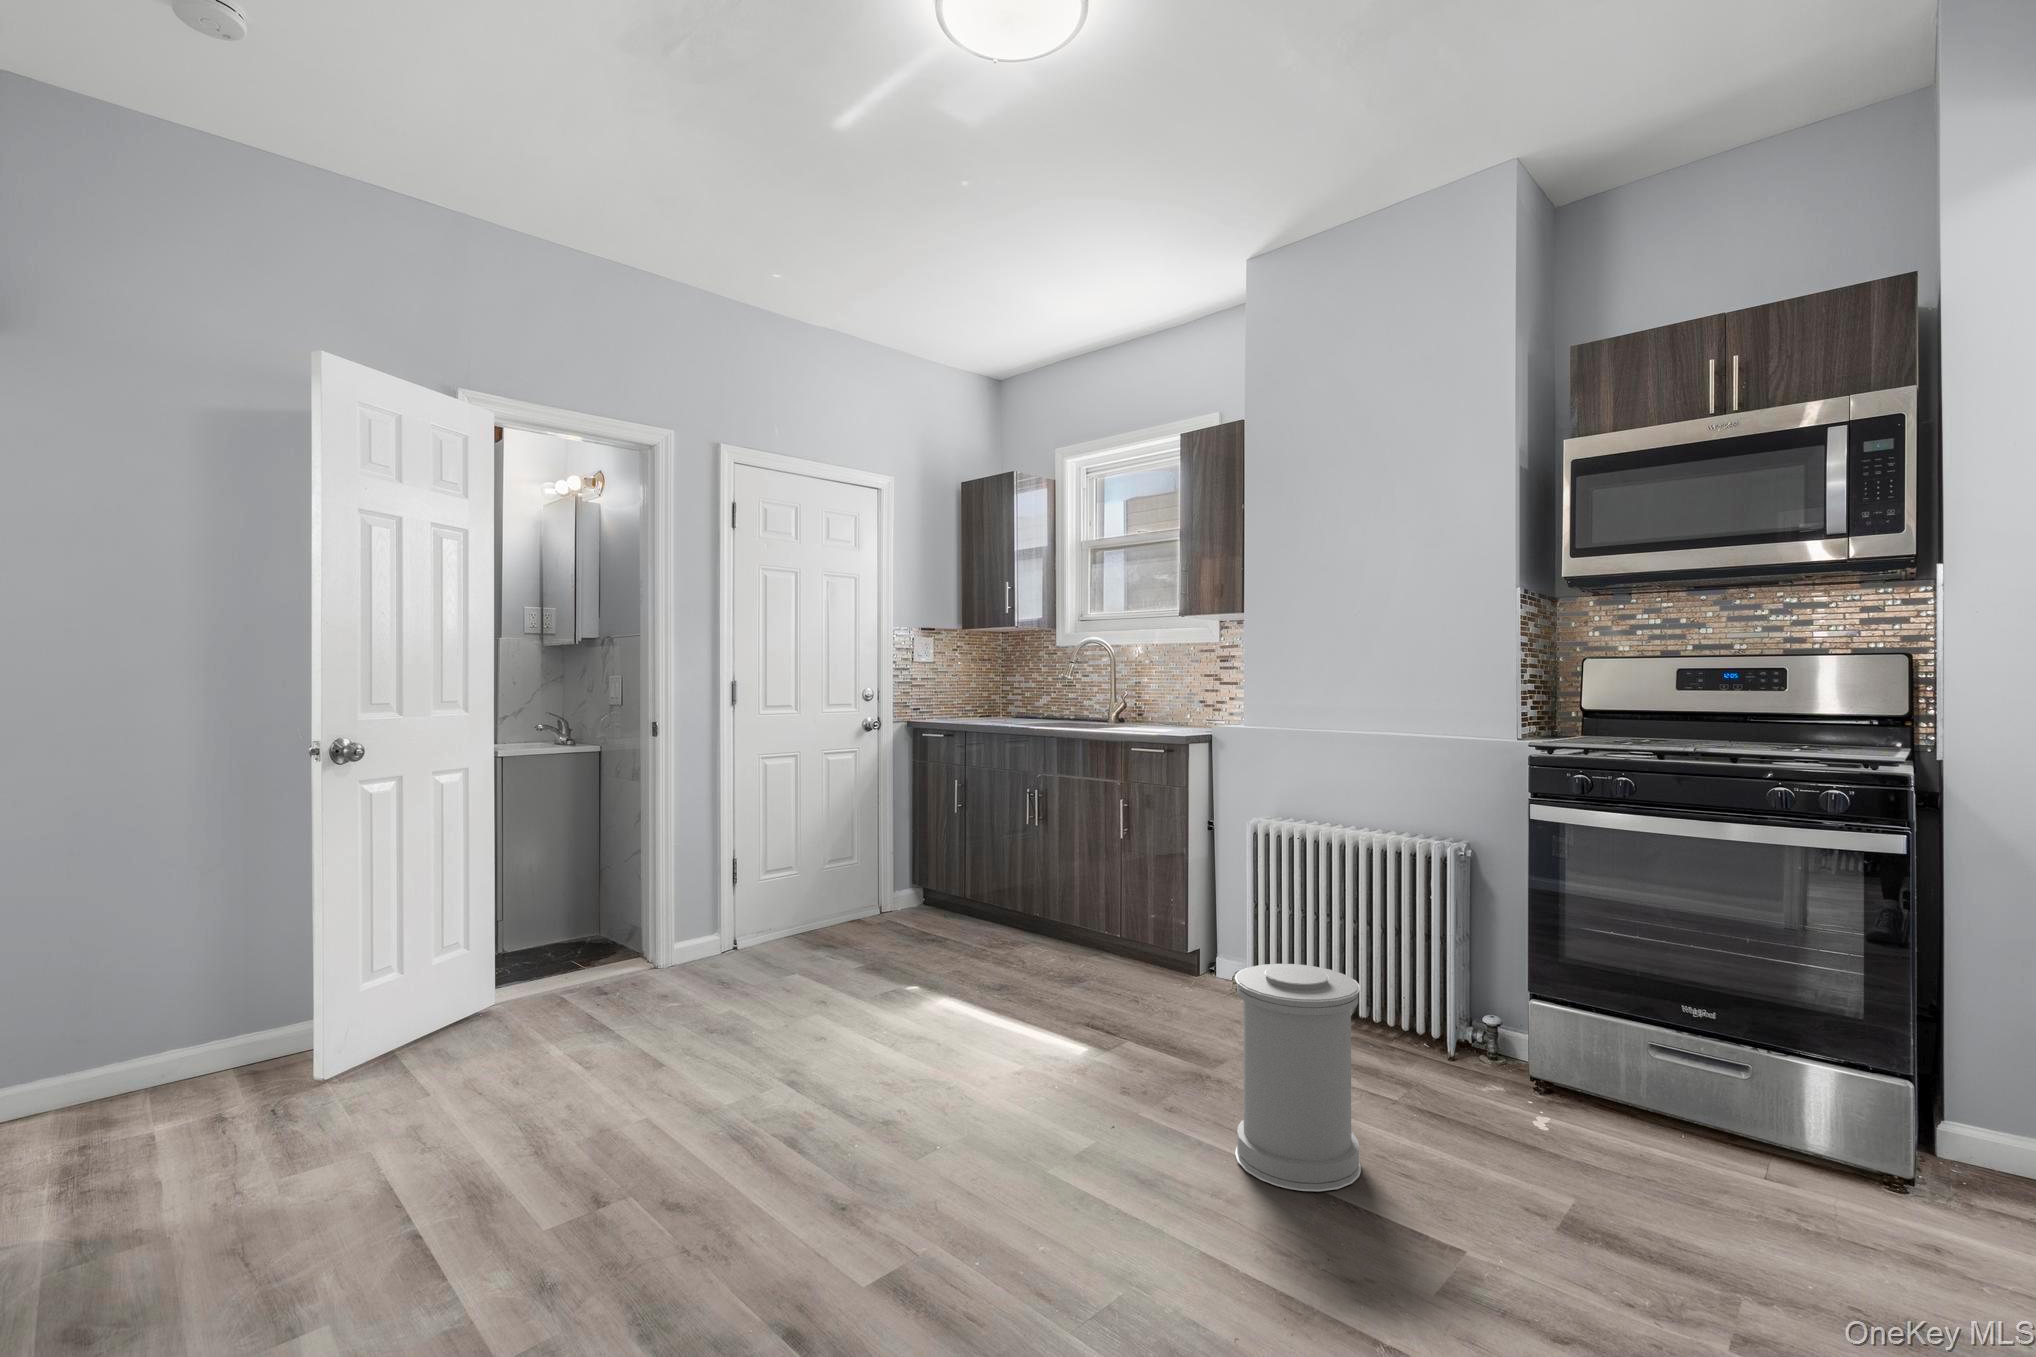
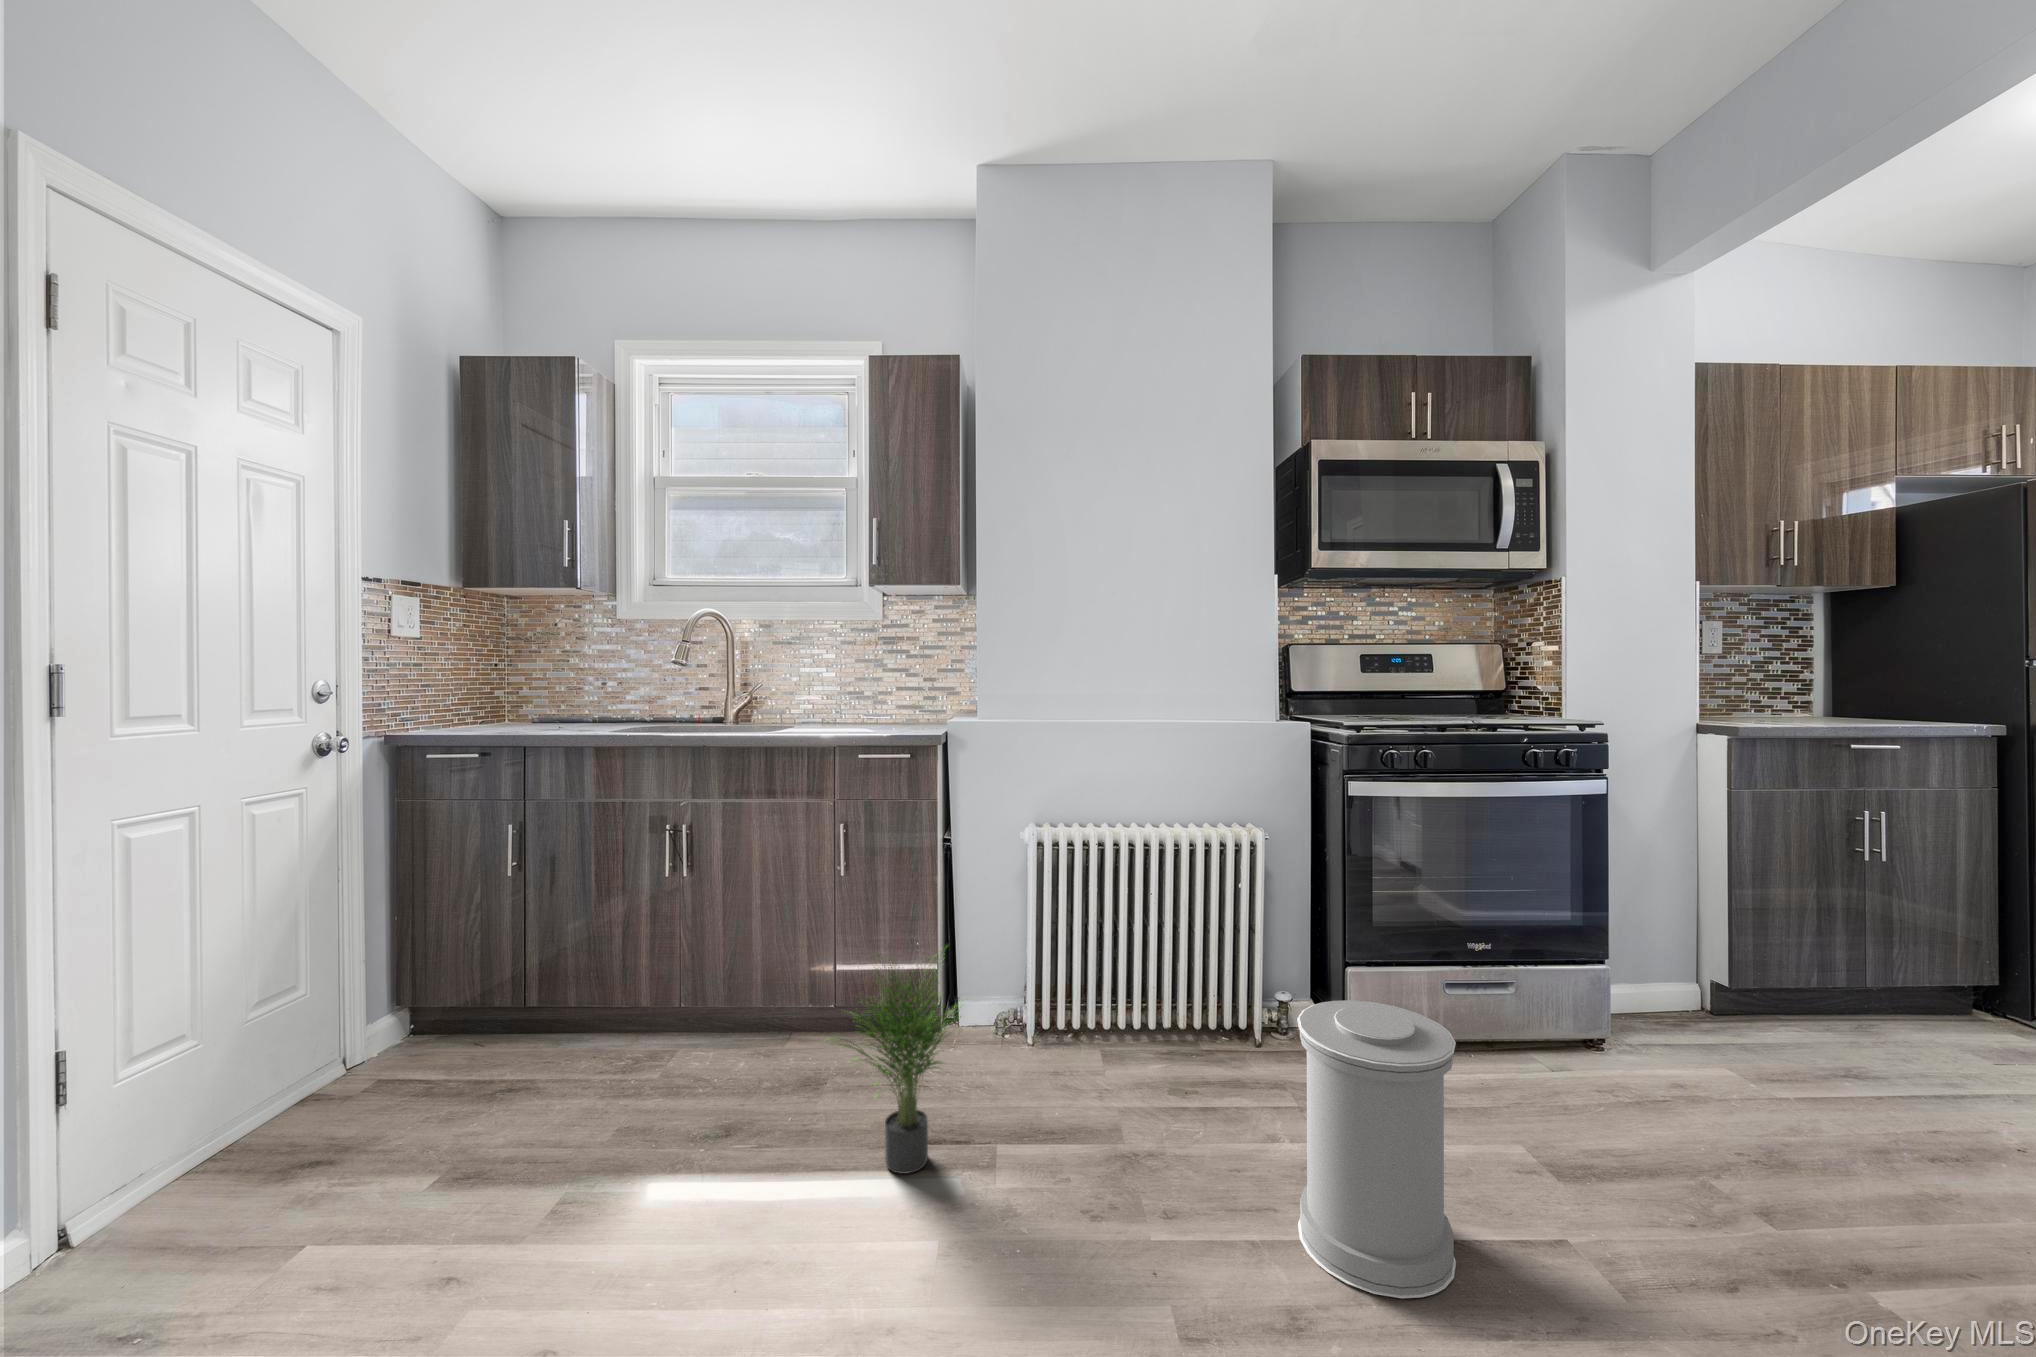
potted plant: none [1013,878,1119,1033] -> present [833,961,963,1174]

